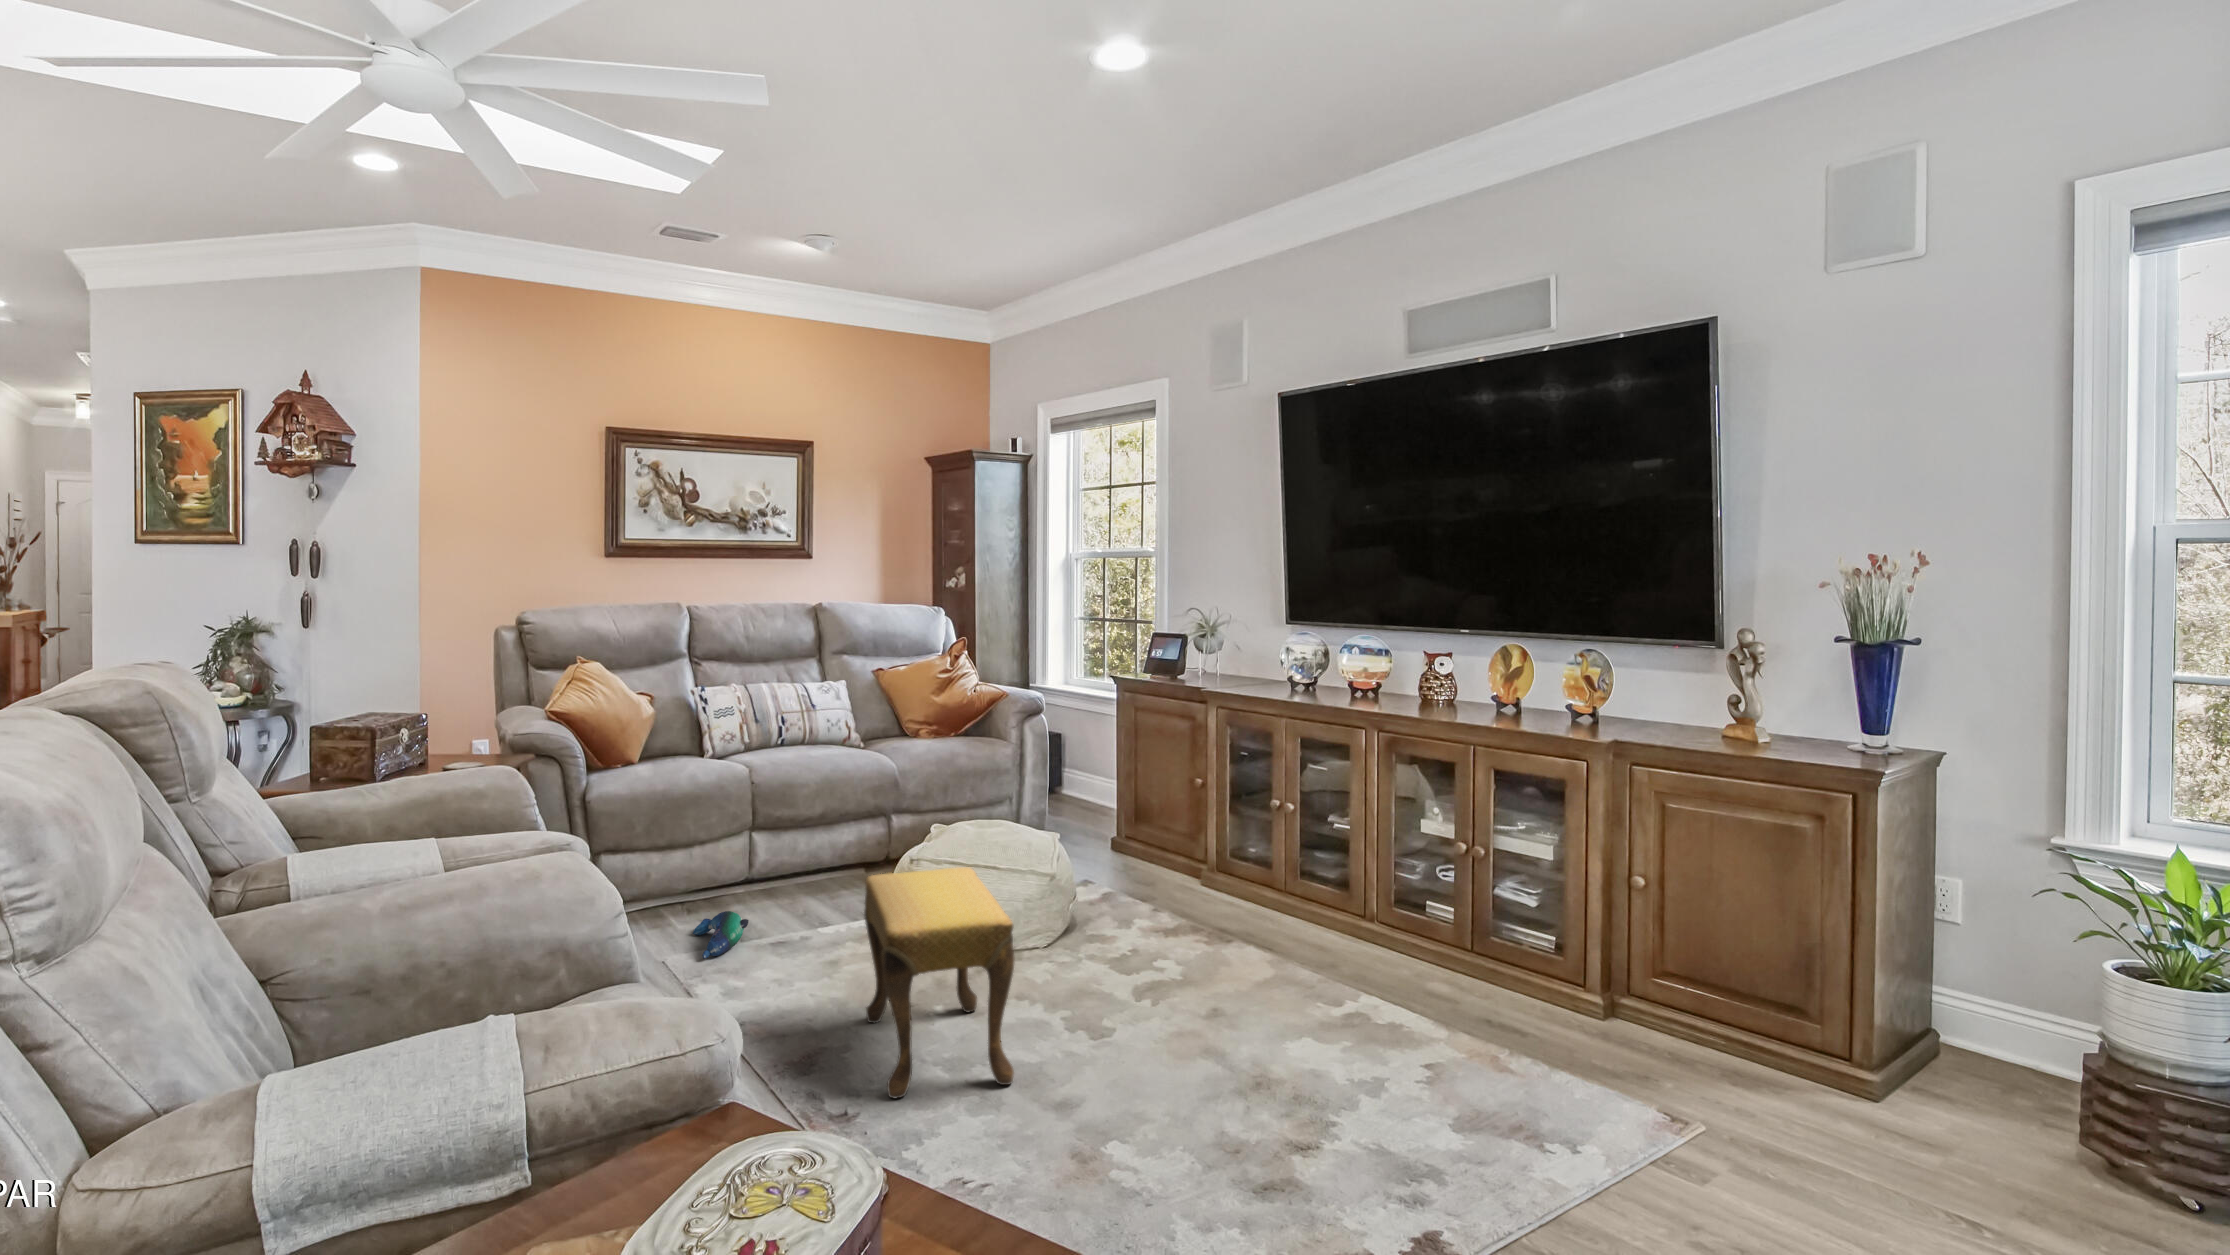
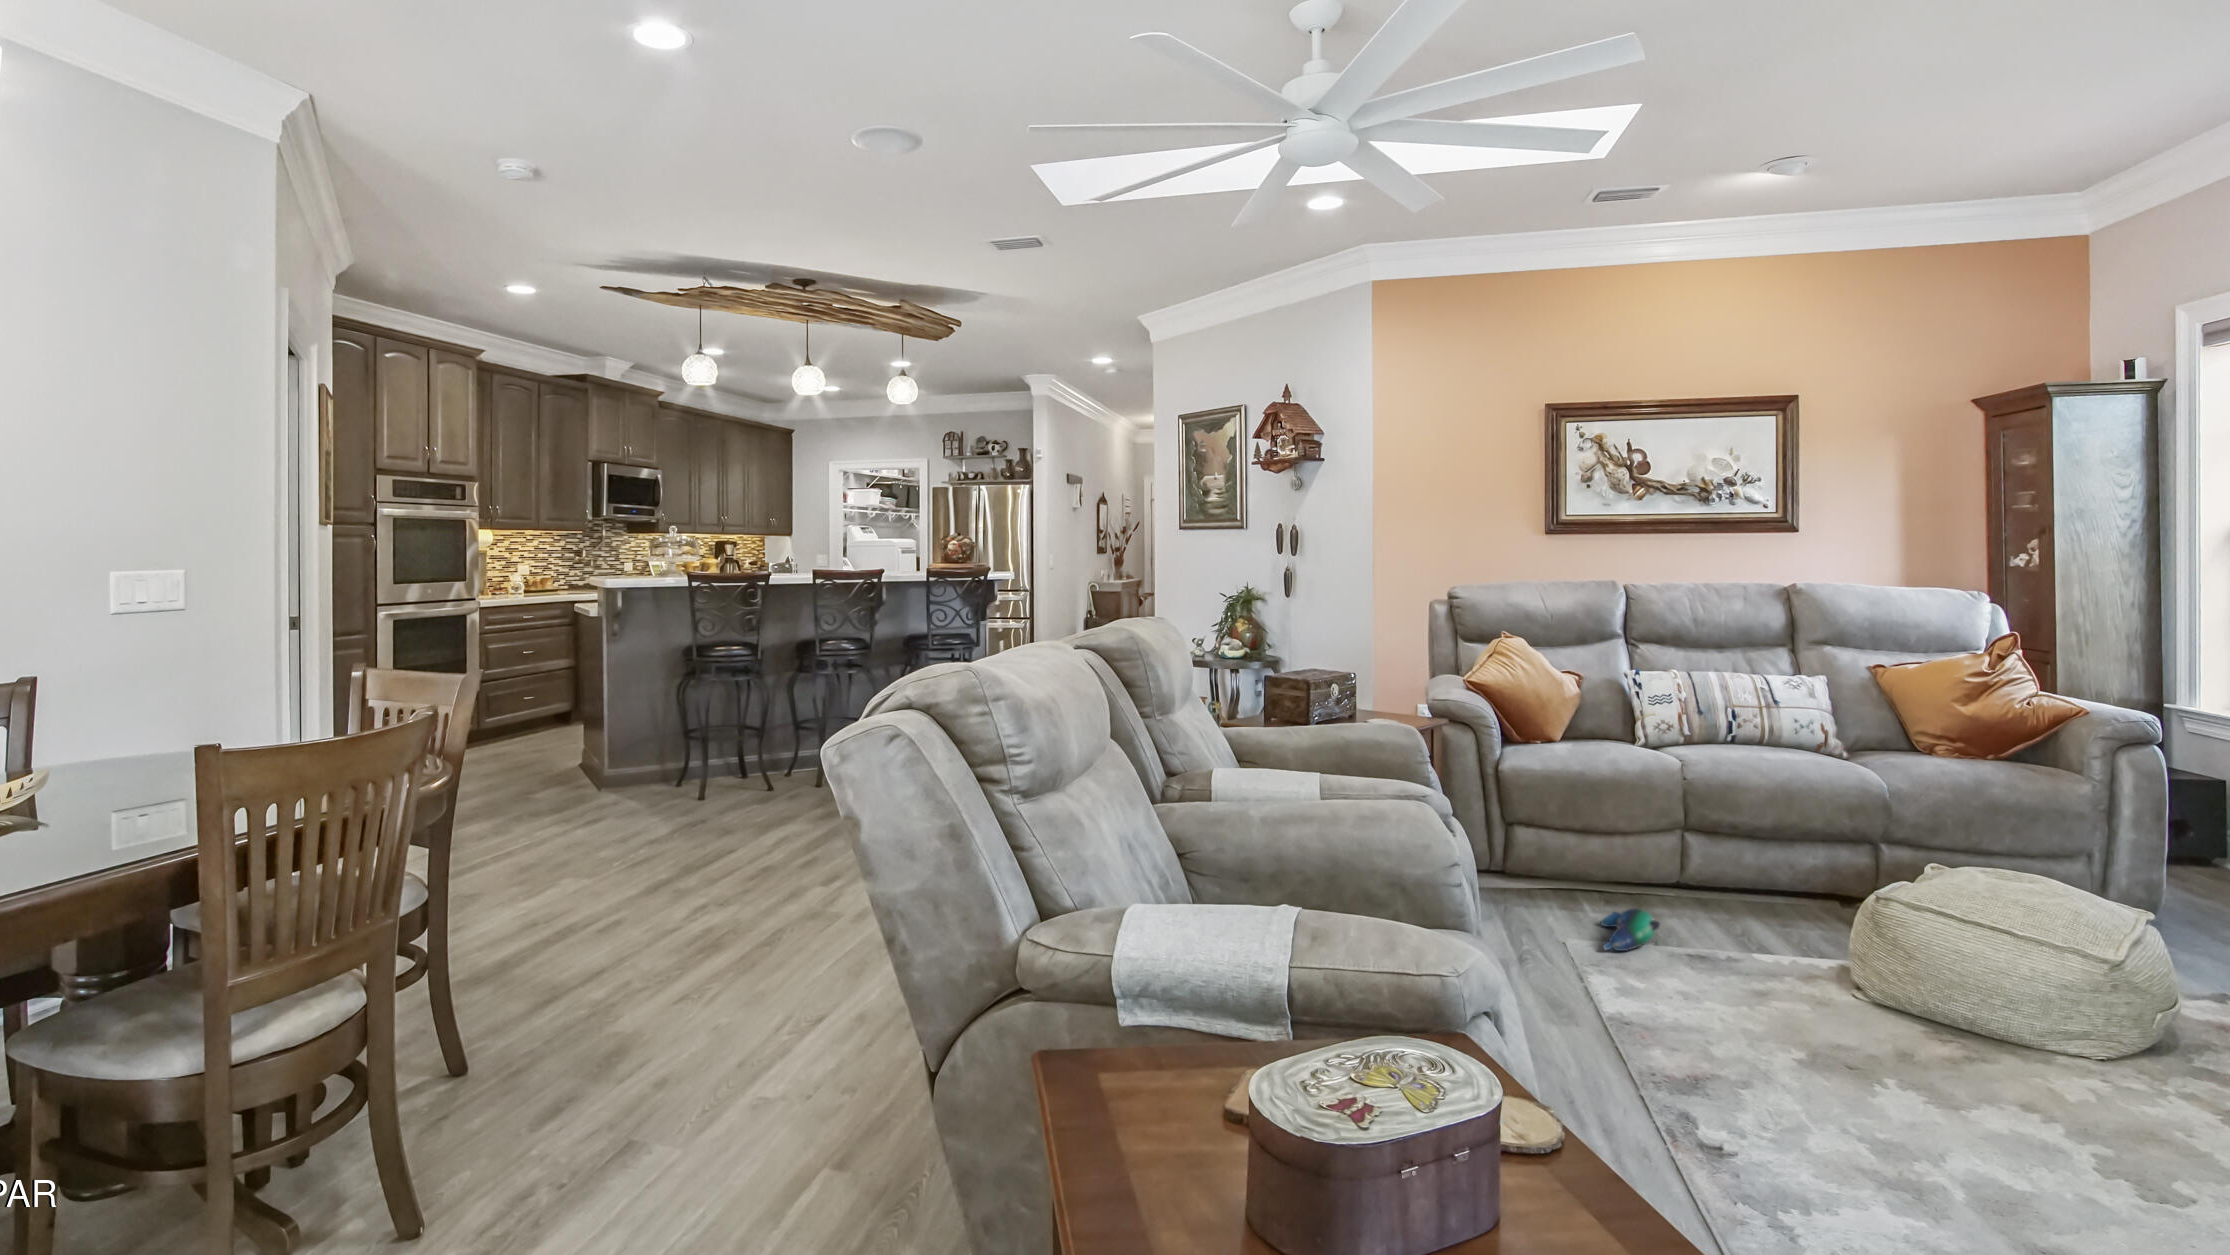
footstool: present [864,867,1015,1098] -> none [1776,897,1977,1193]

